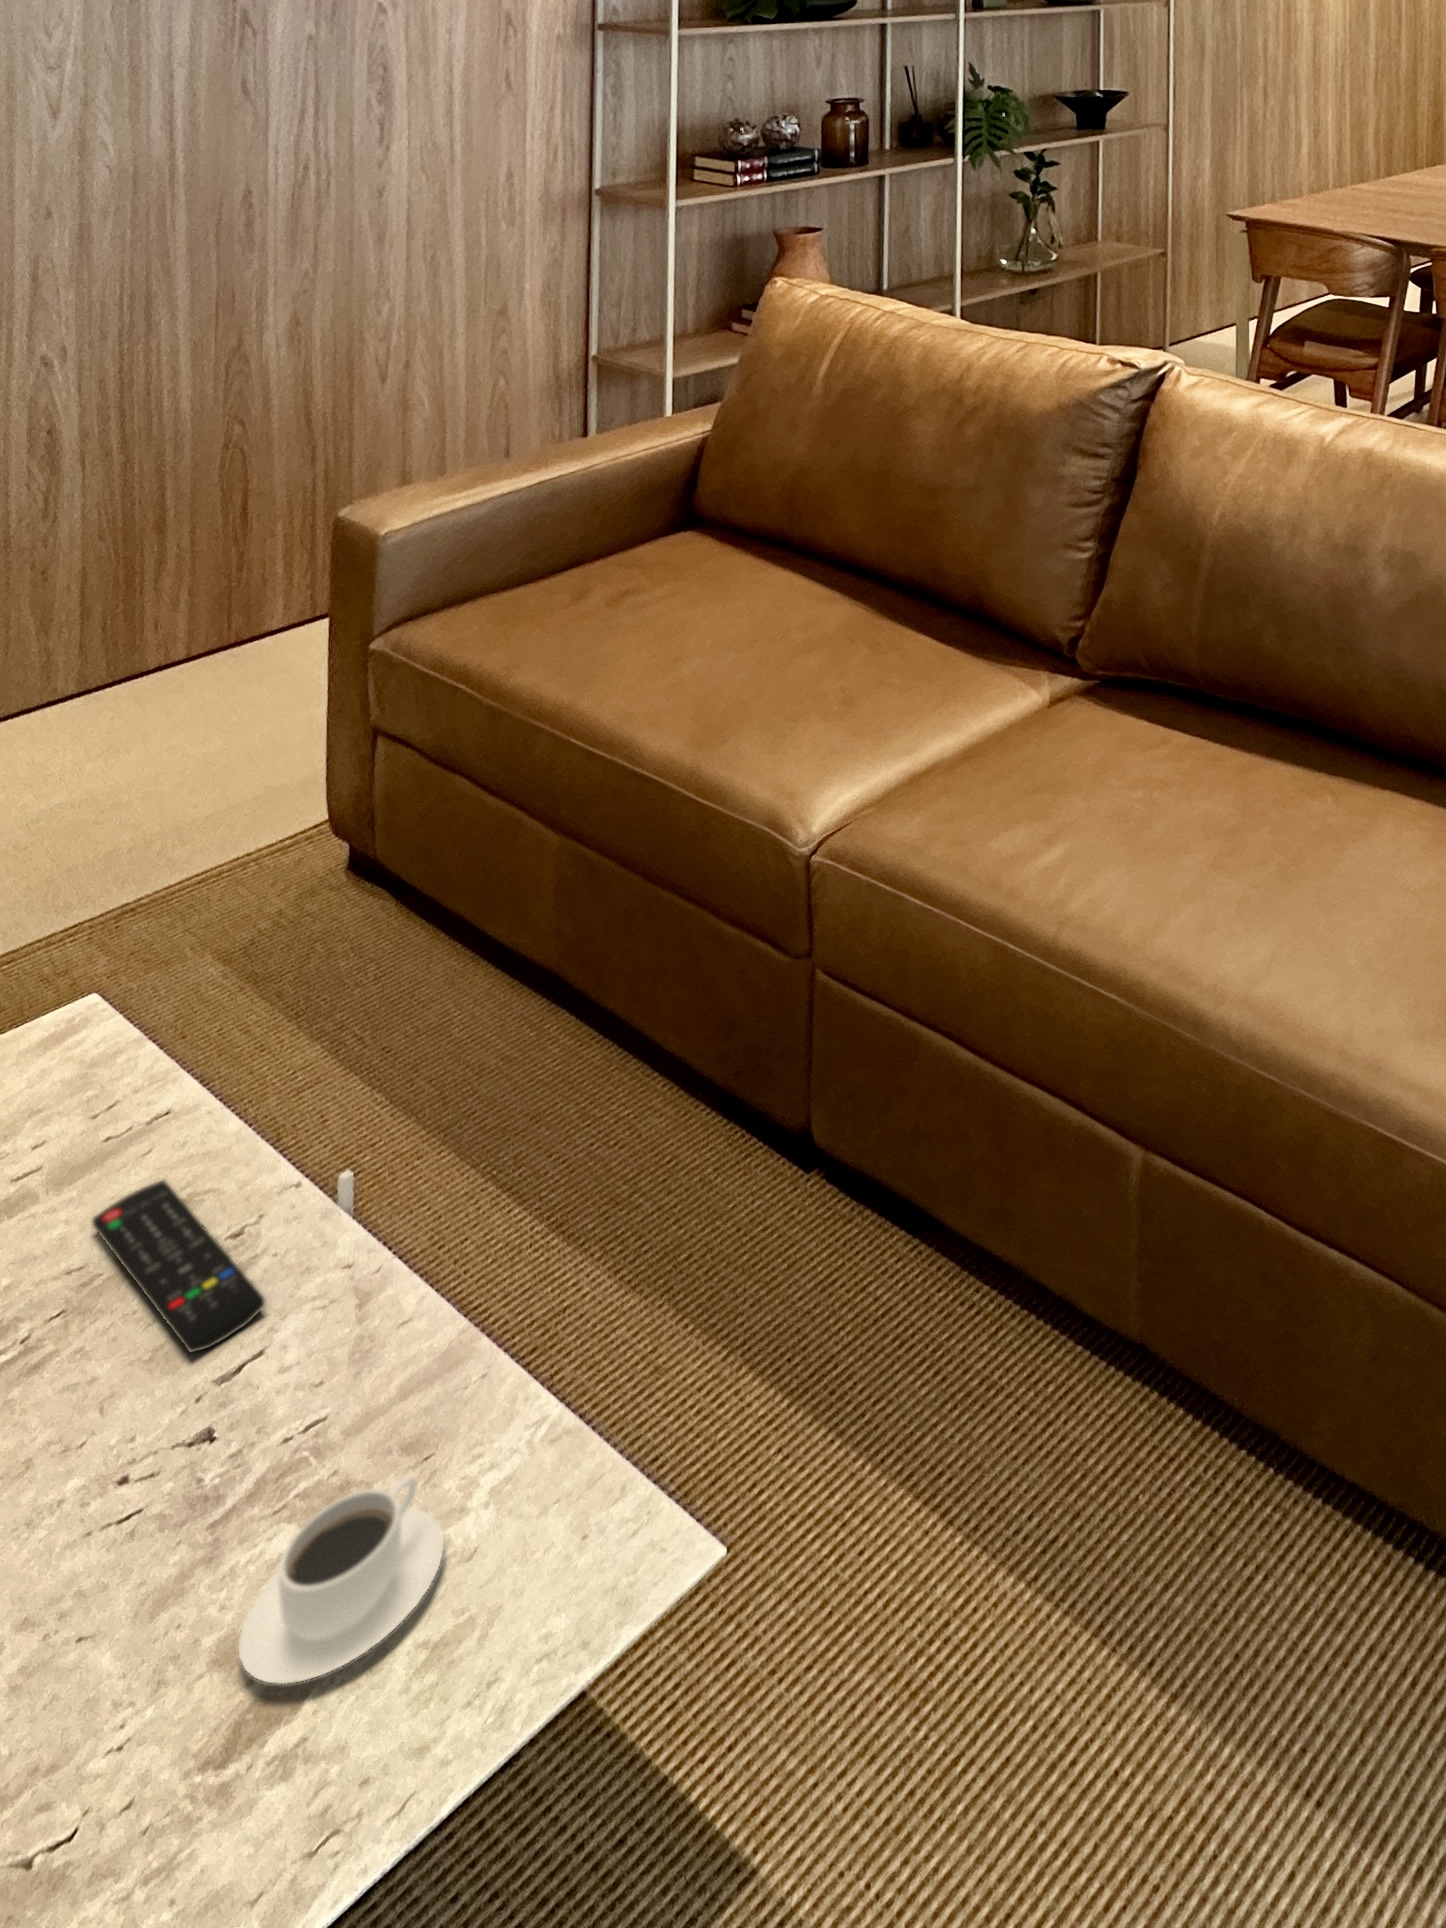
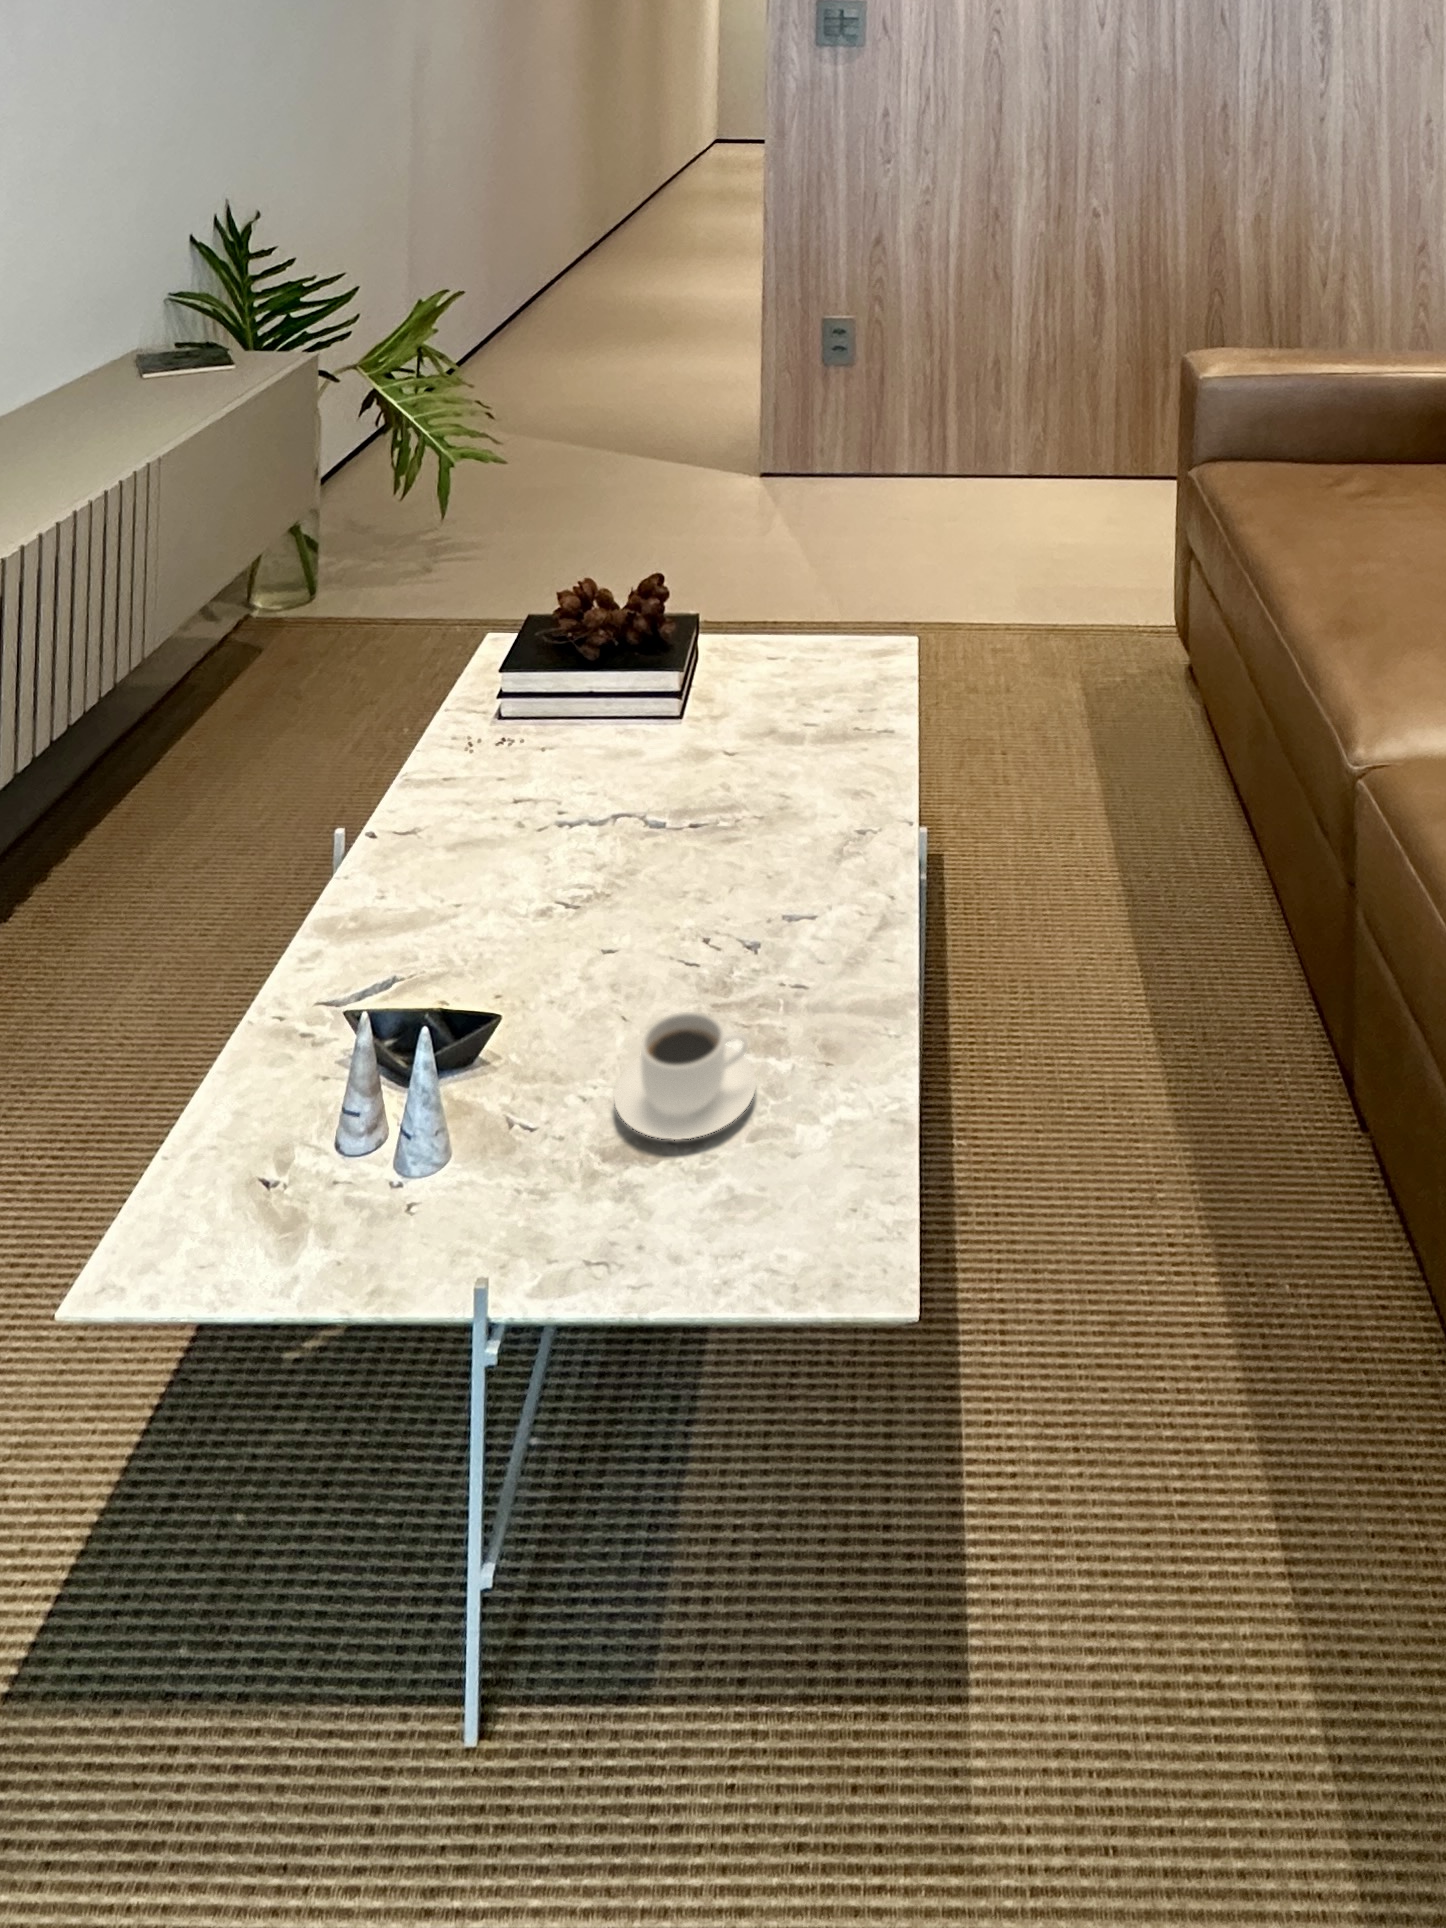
remote control: present [92,1180,265,1352] -> none [746,748,813,875]

